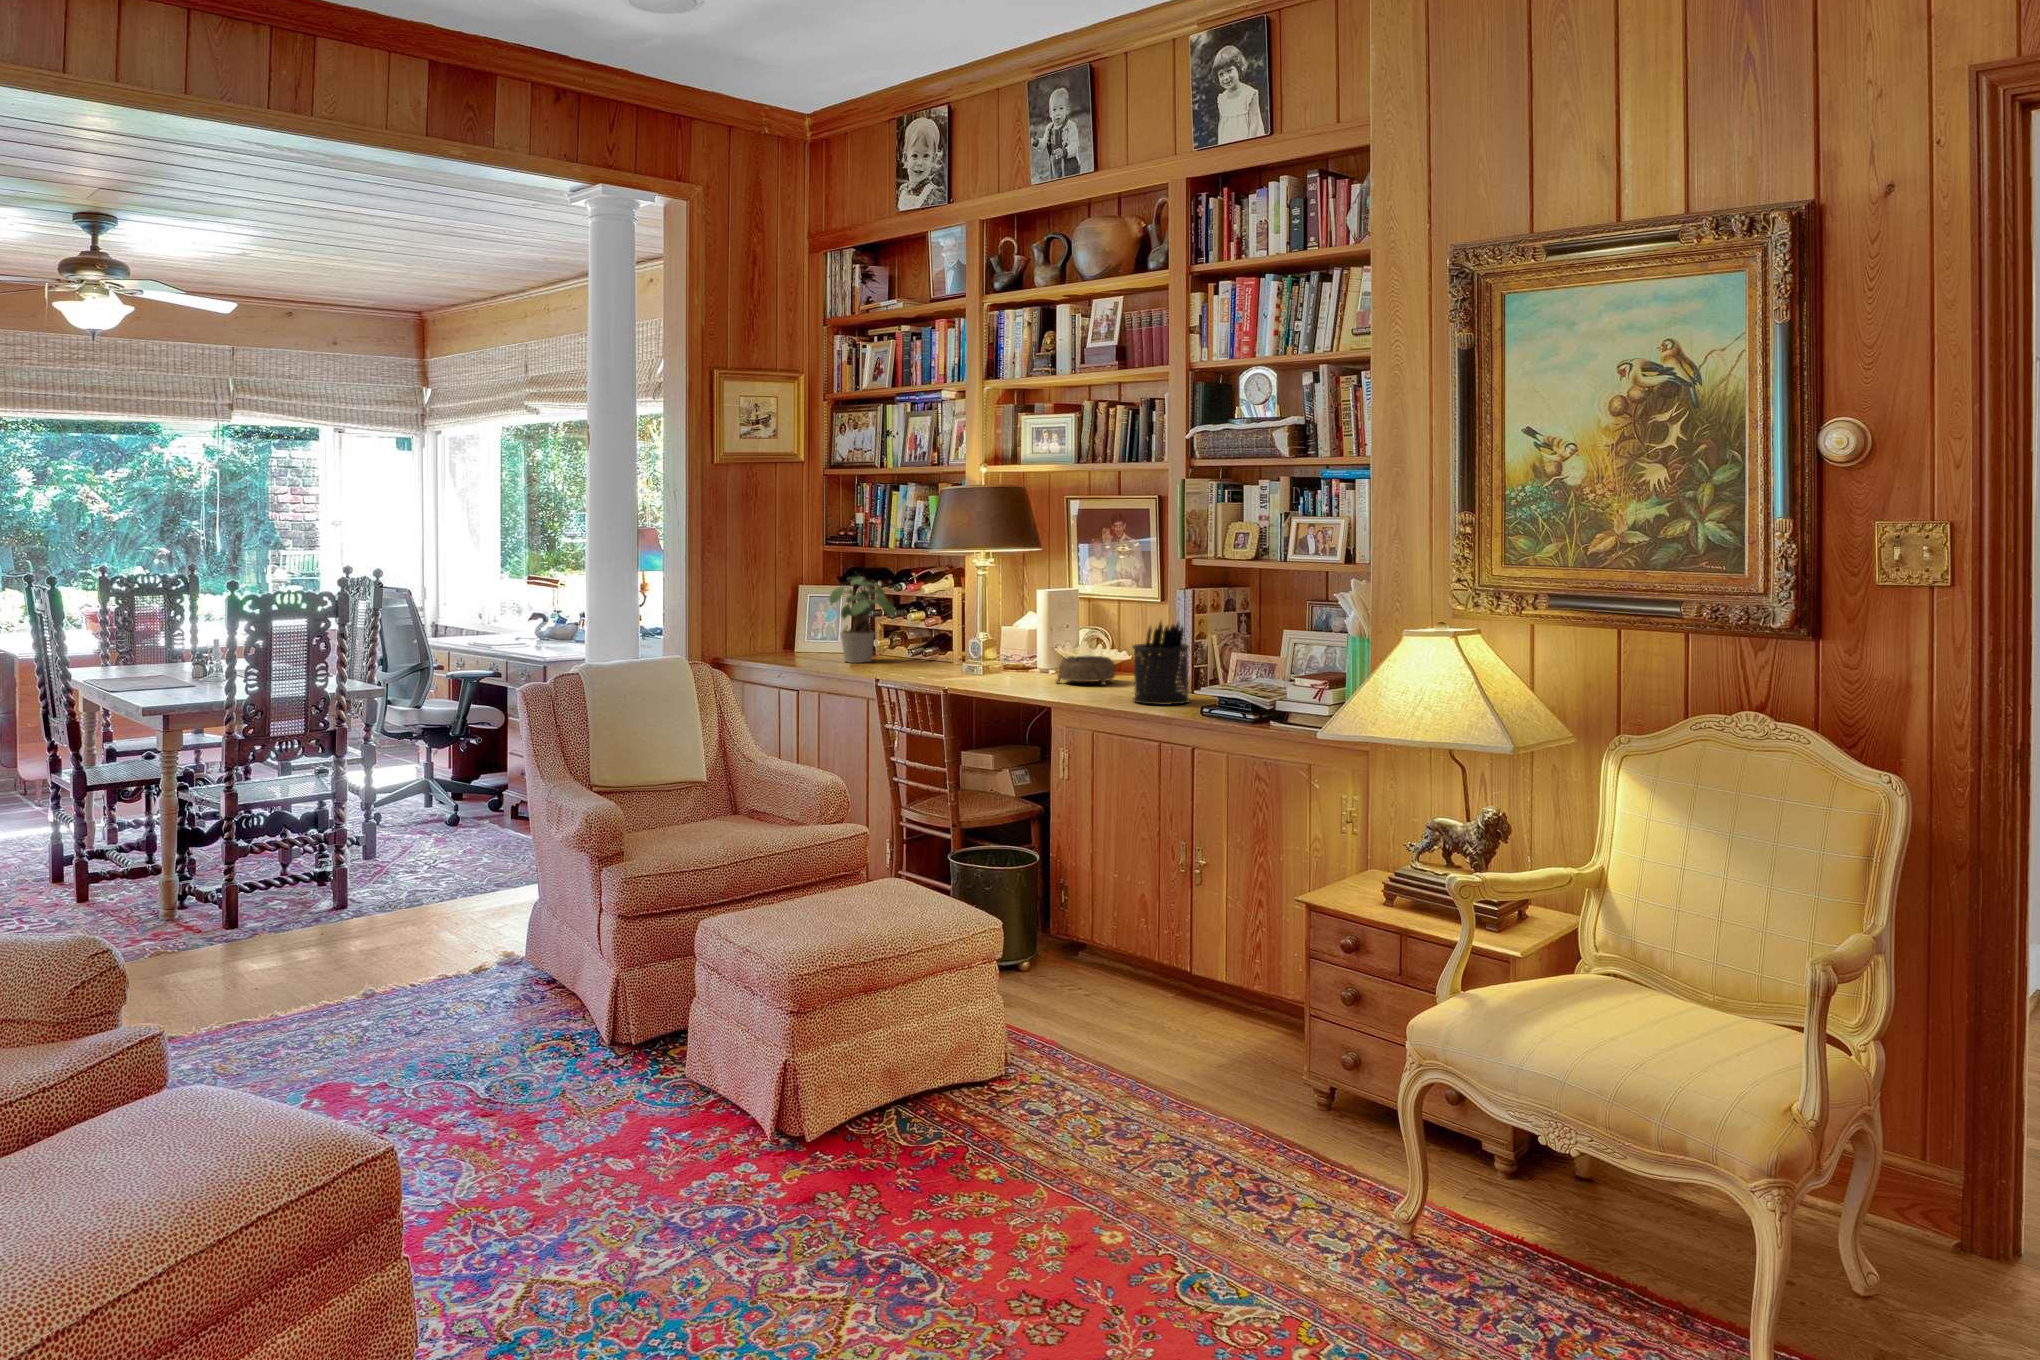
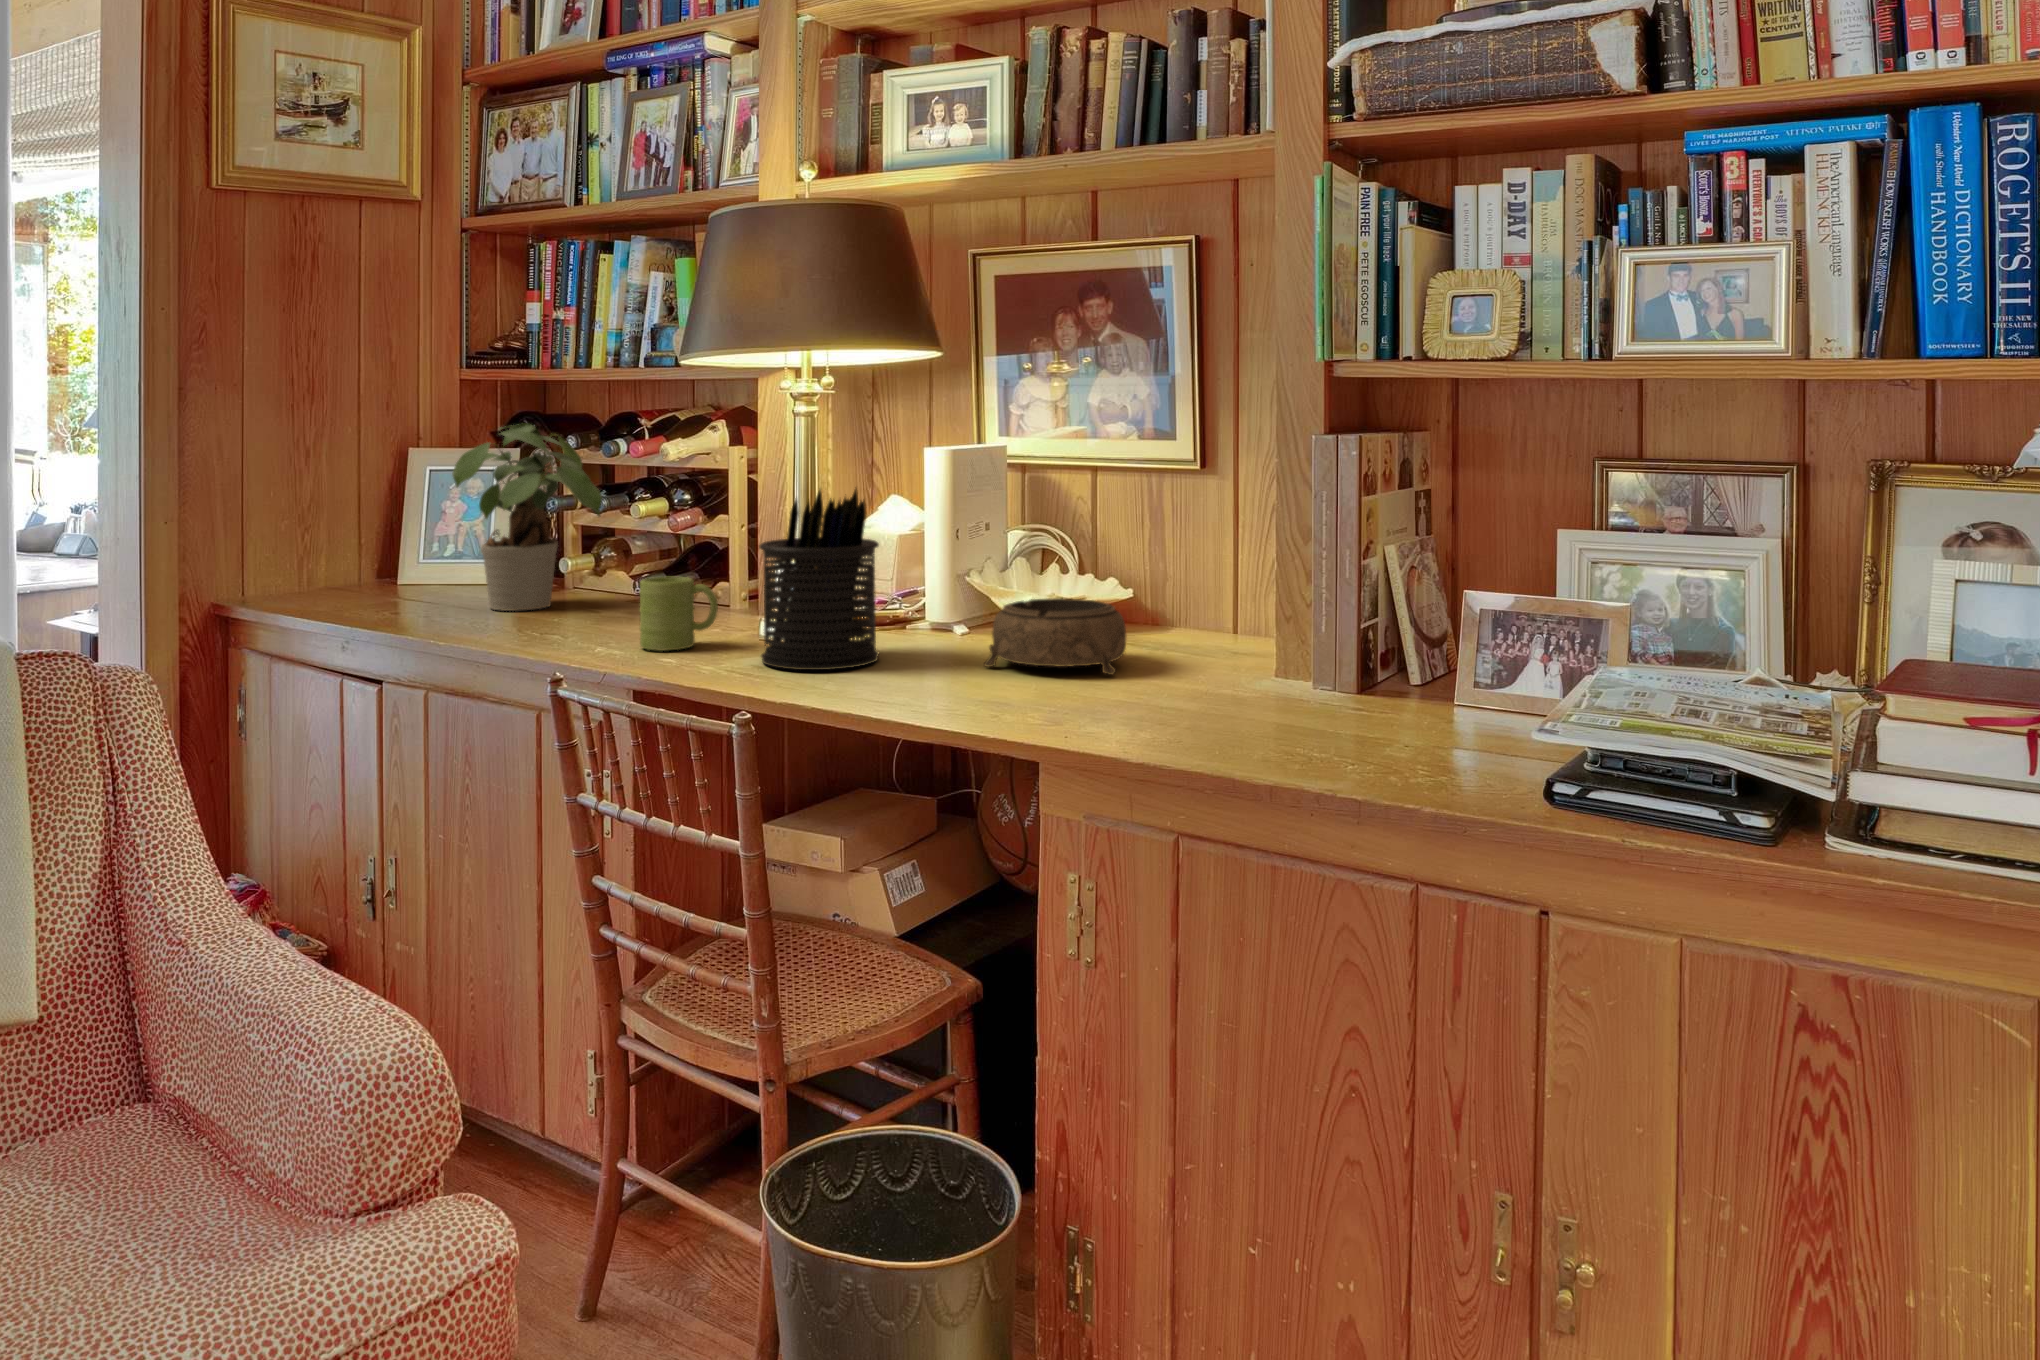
pen holder: present [1133,622,1190,705] -> present [759,489,879,670]
mug: none [913,645,946,676] -> present [639,577,718,651]

